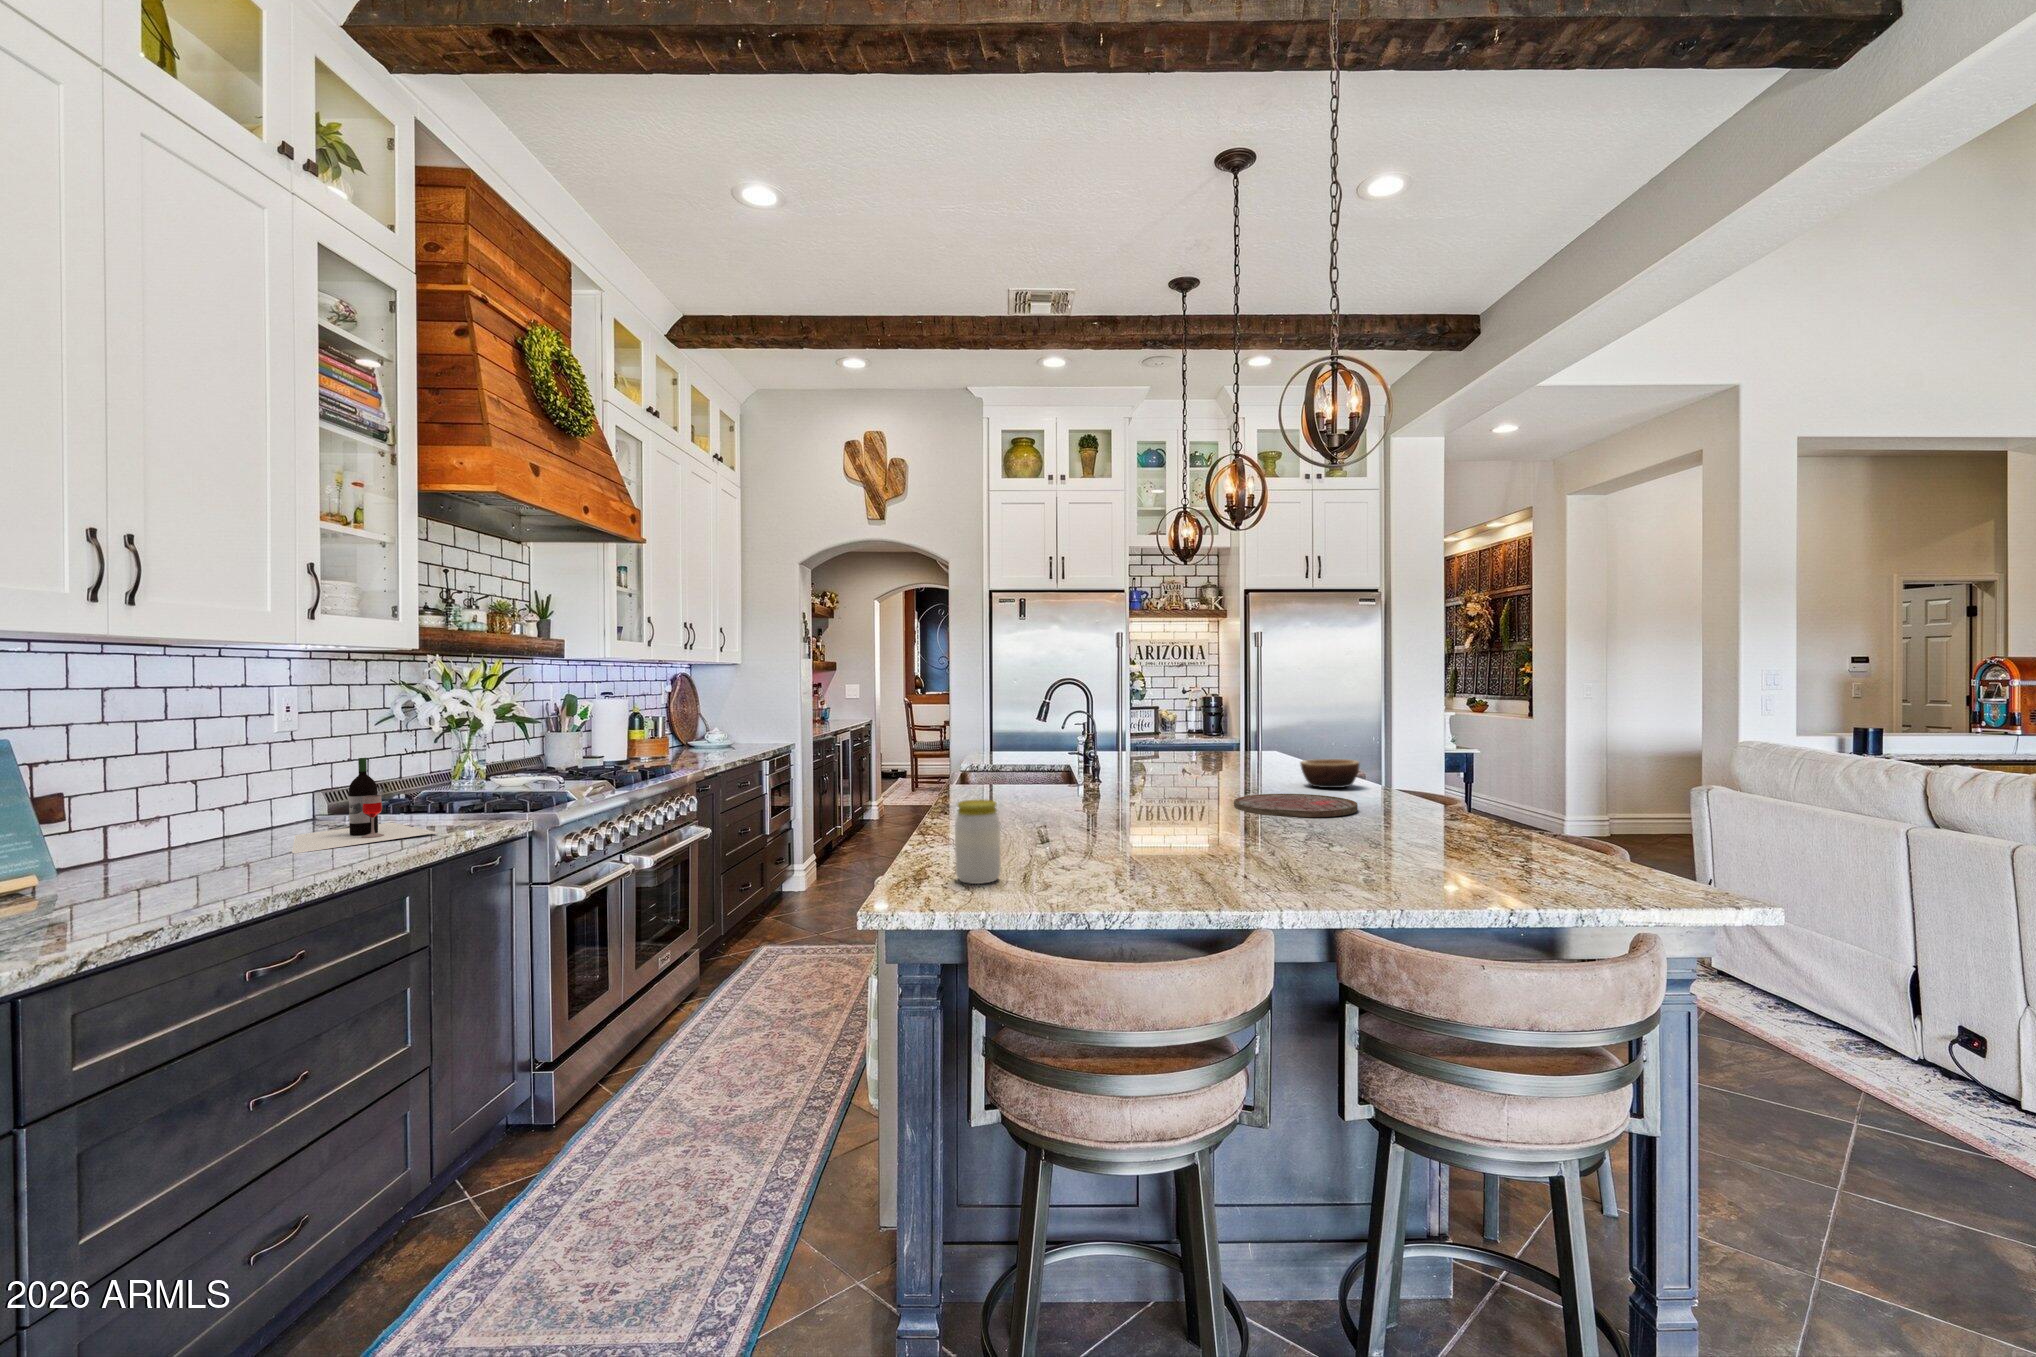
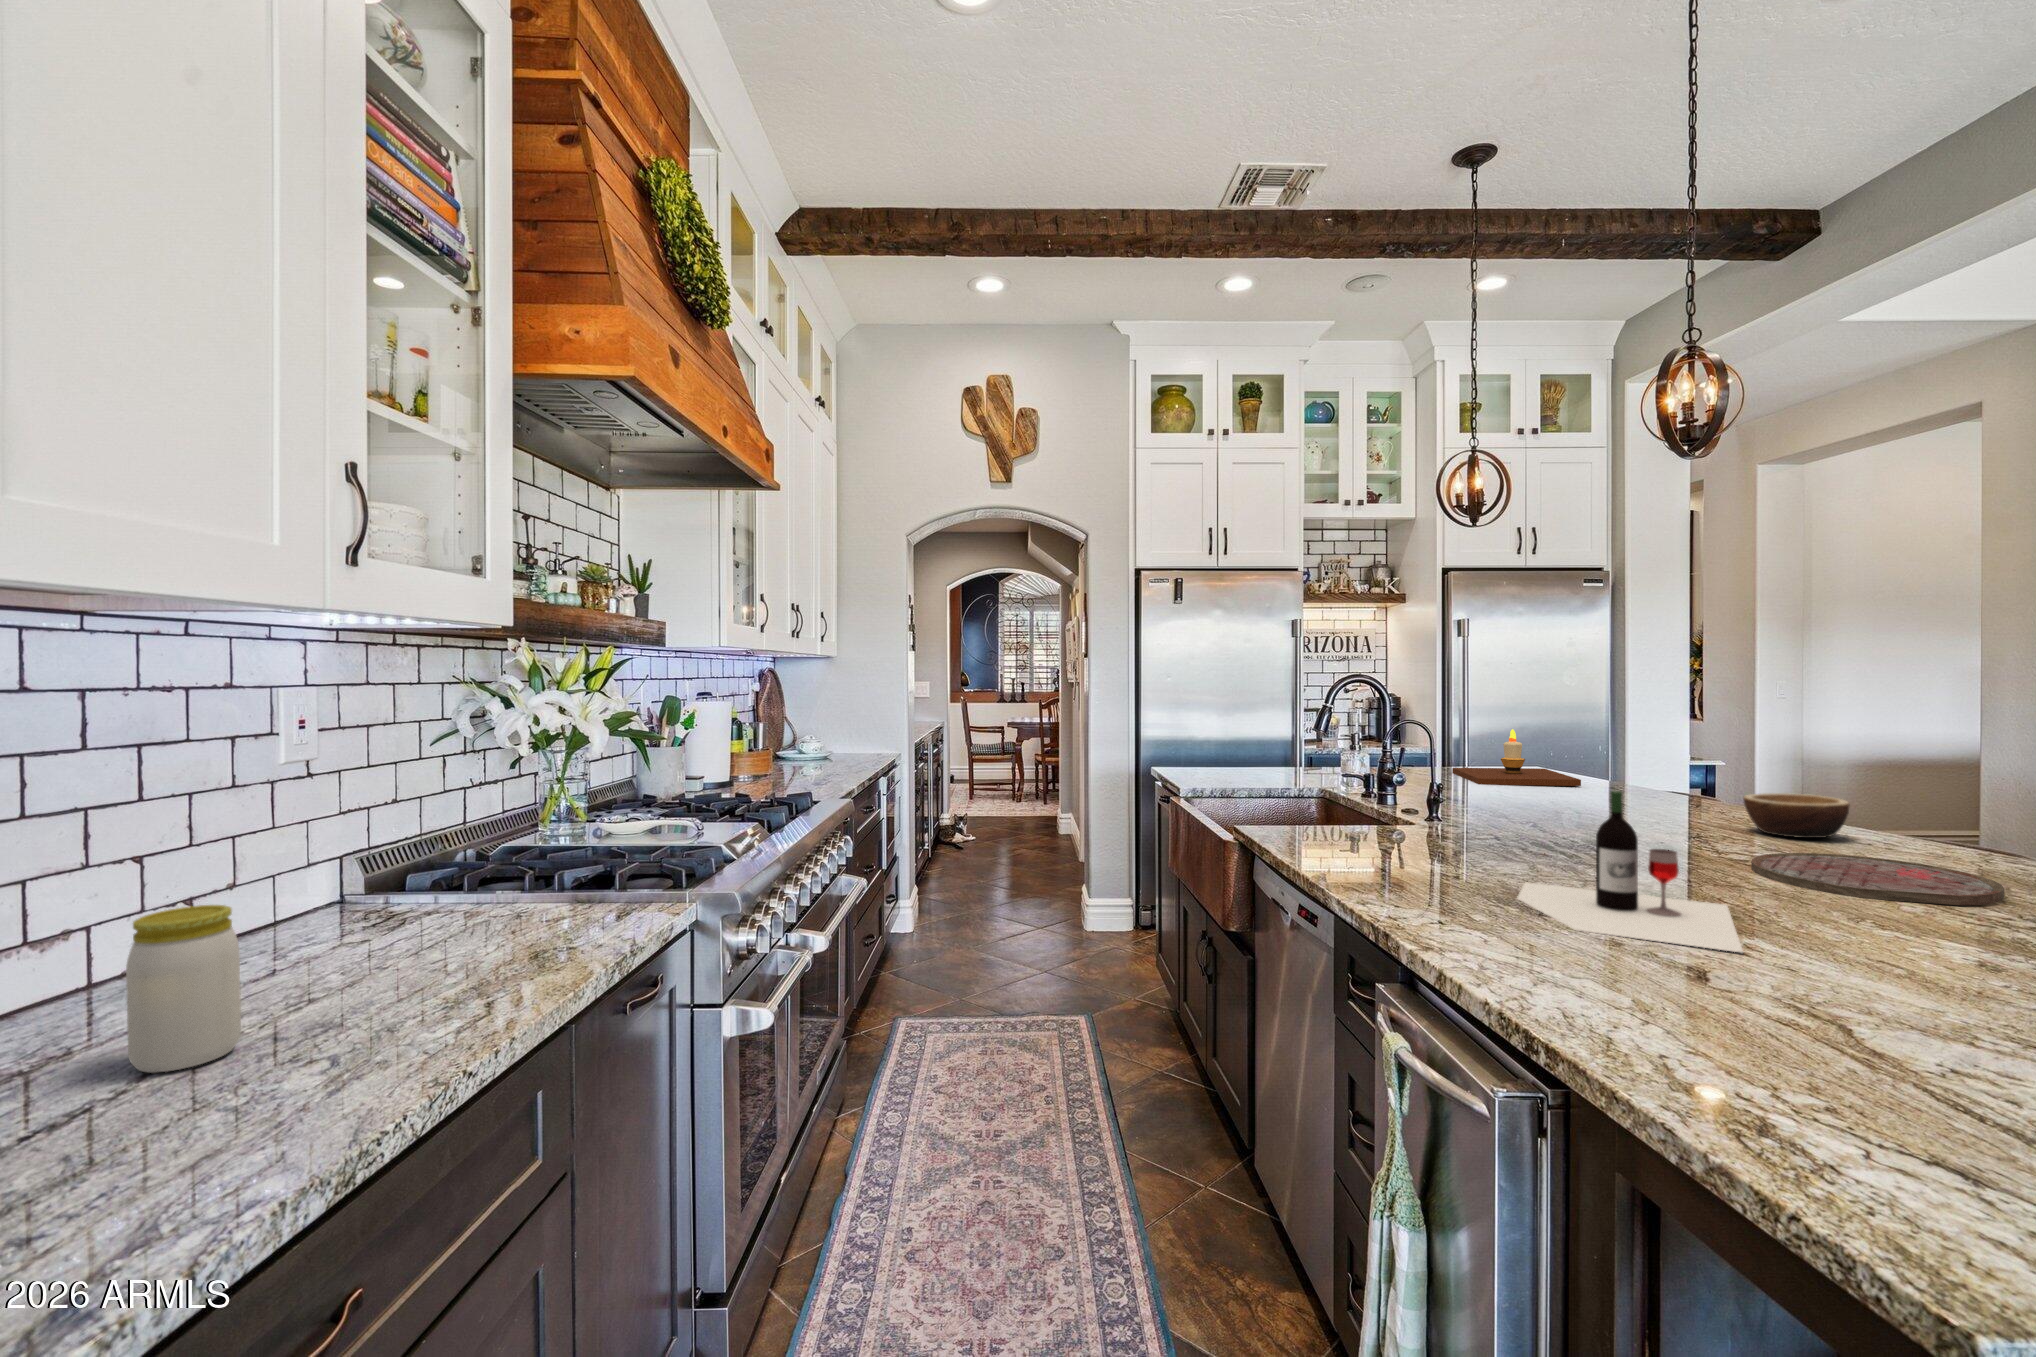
candle: none [1193,718,1266,761] -> present [1452,729,1581,786]
wine bottle: present [292,758,438,853] -> present [1517,791,1743,952]
jar: present [955,799,1000,884] -> present [126,905,241,1072]

